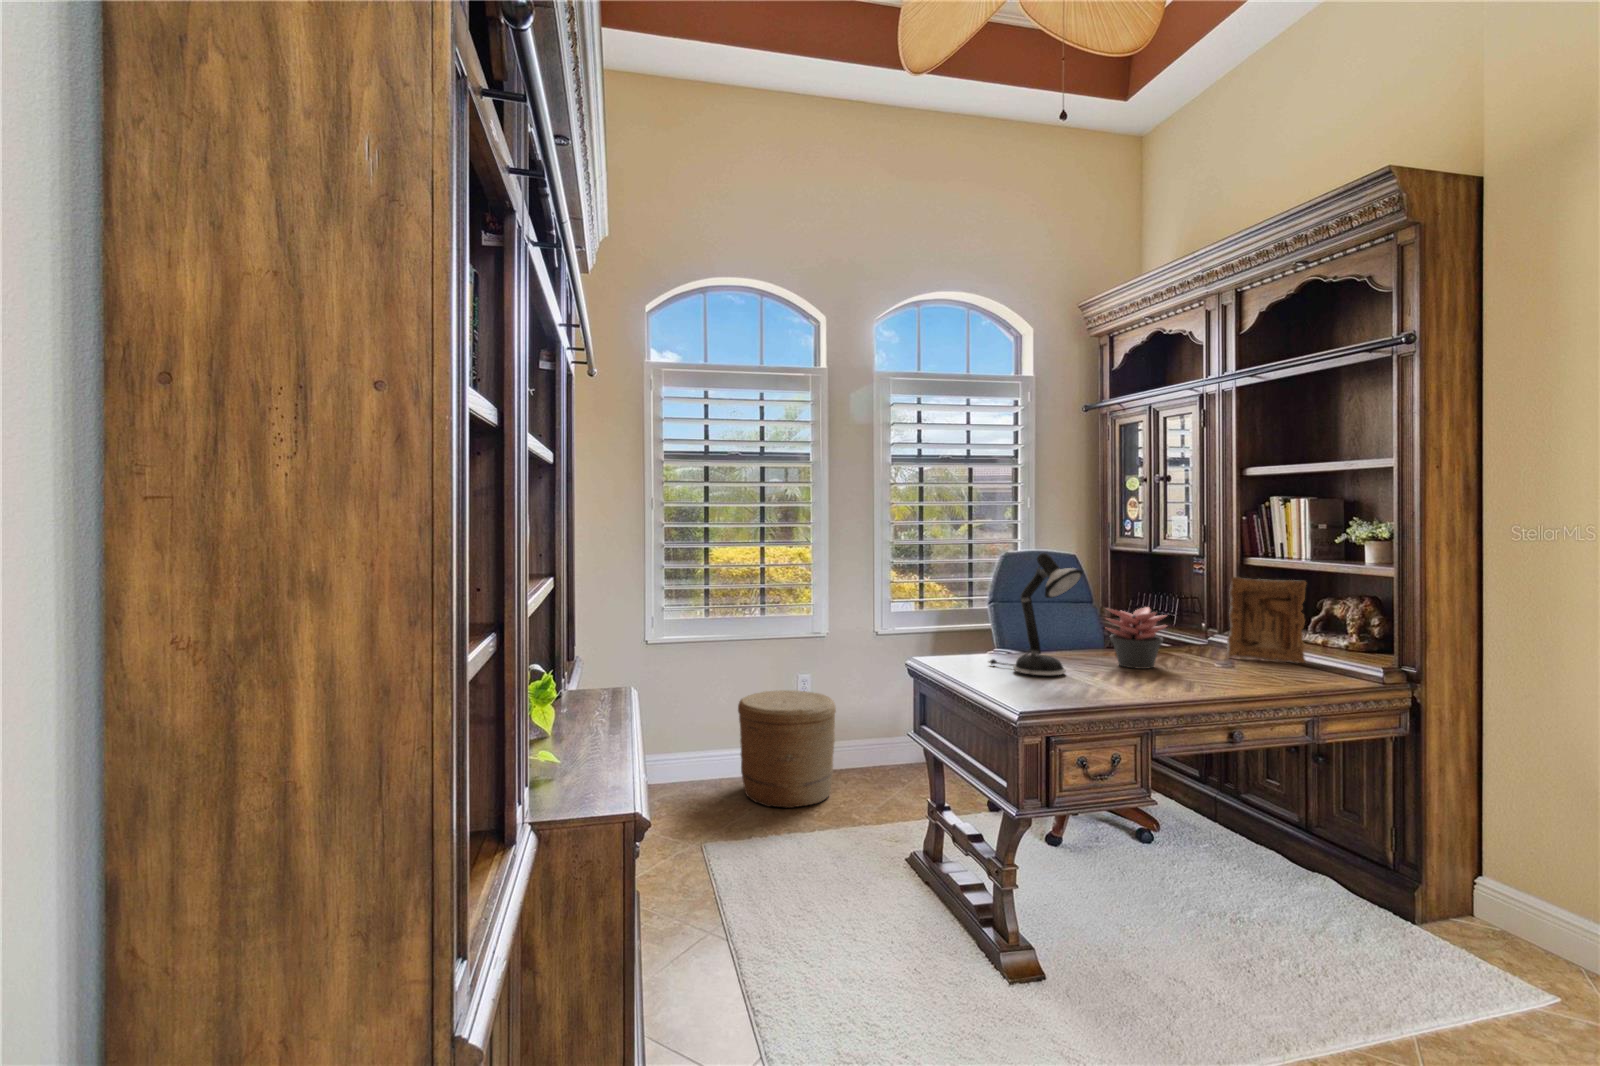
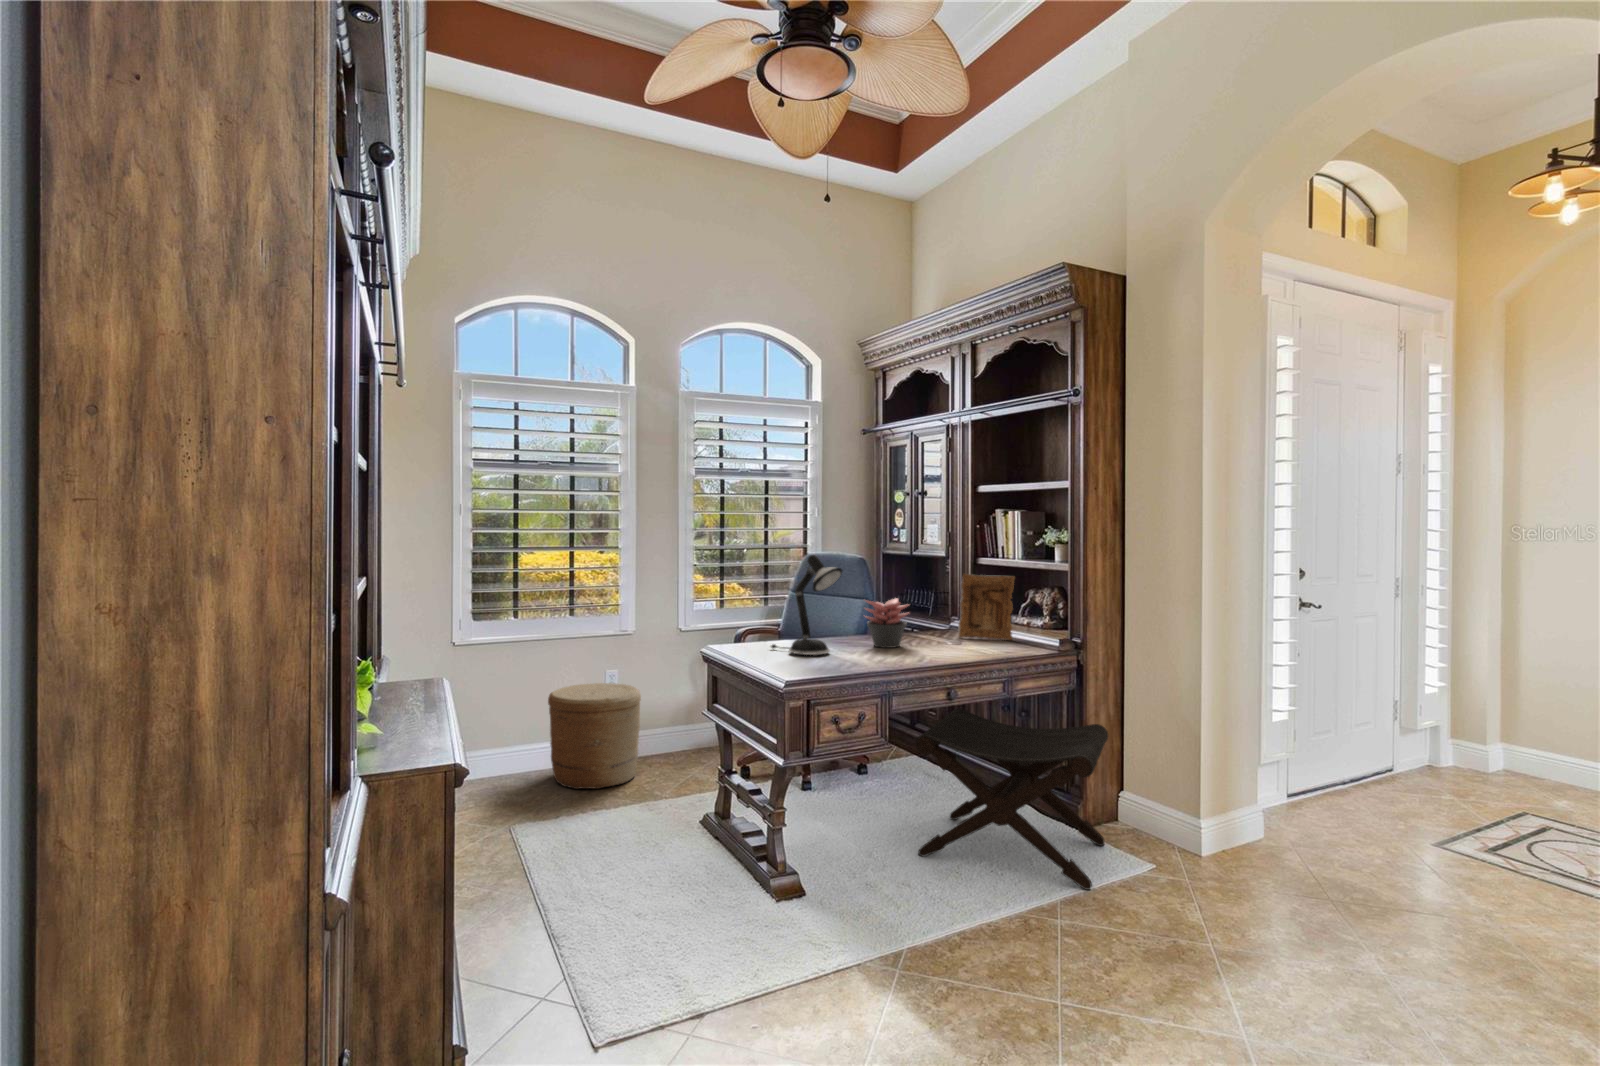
footstool: none [1185,749,1470,1025] -> present [916,709,1108,890]

